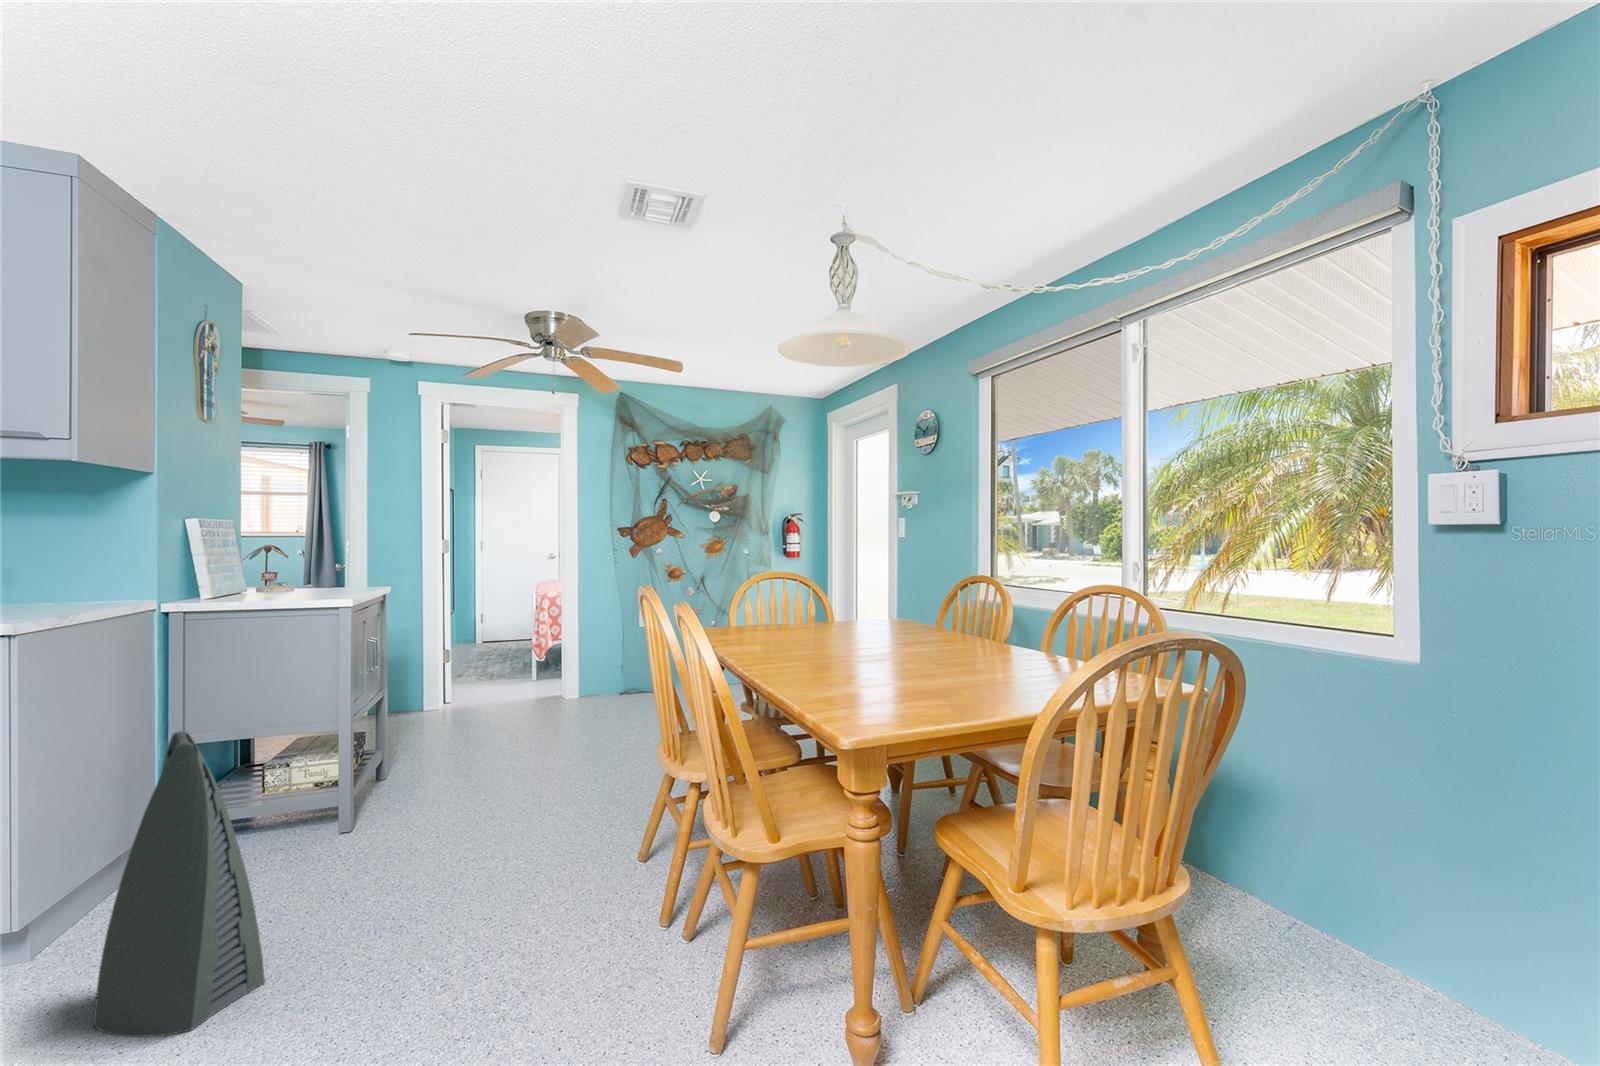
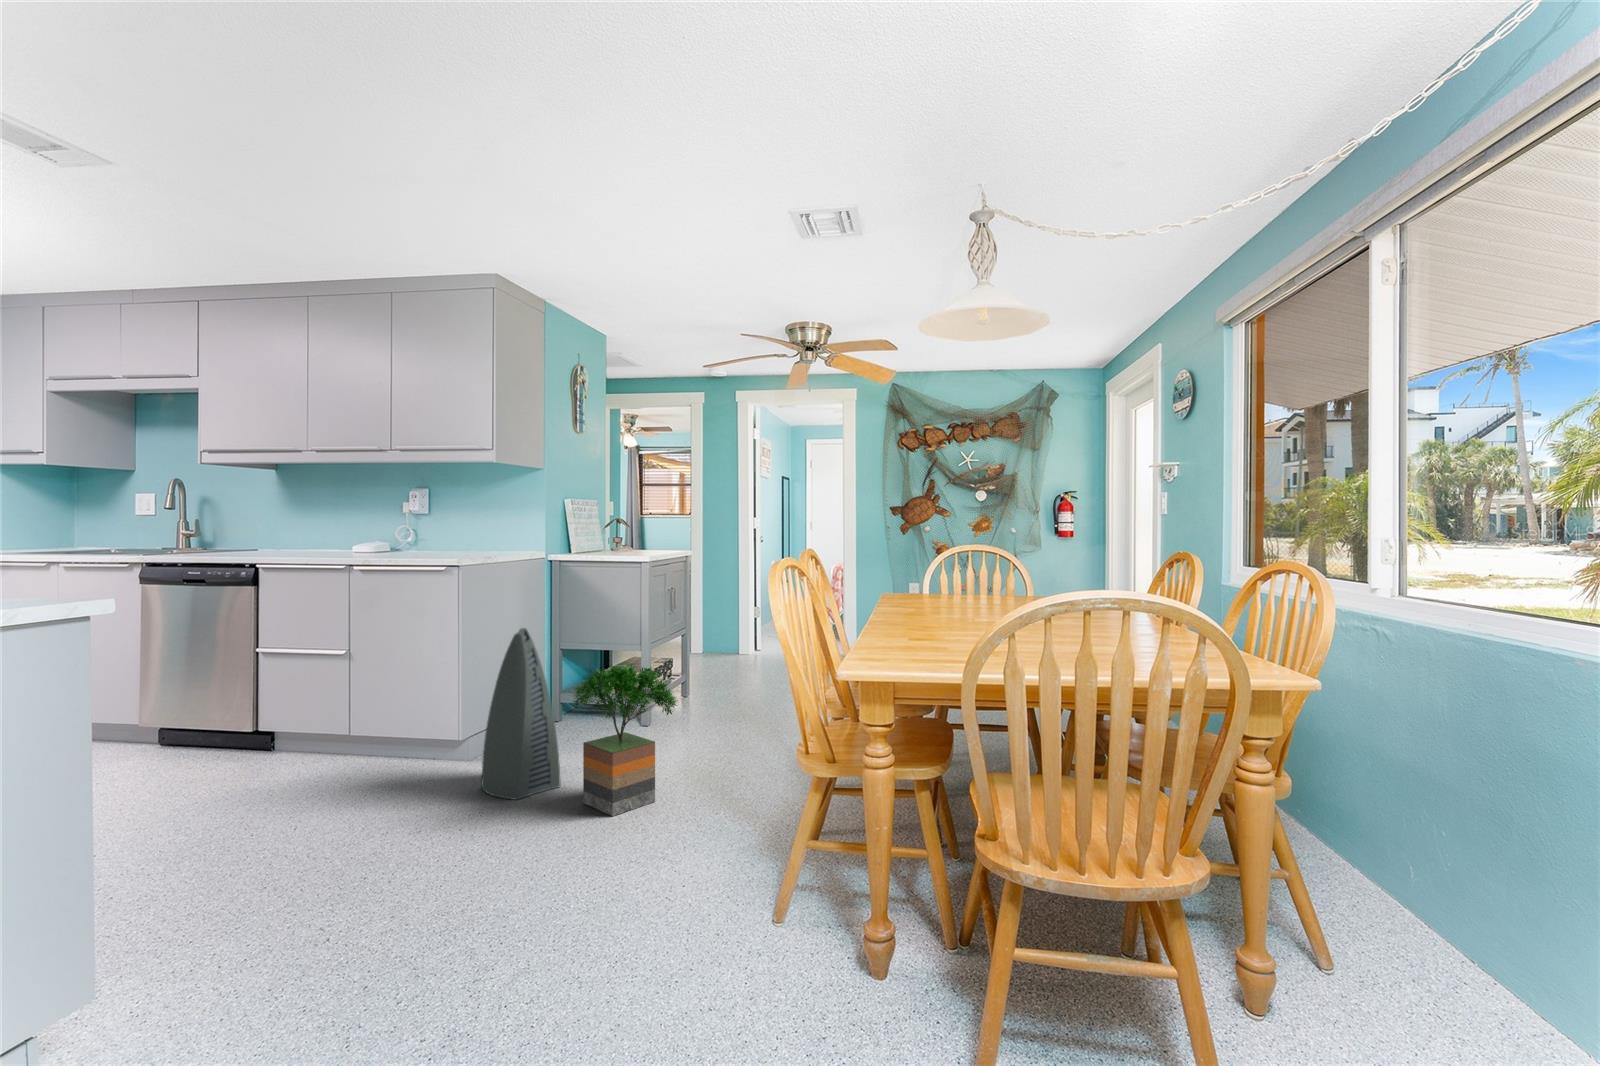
potted tree: none [303,765,493,1012] -> present [572,665,677,816]

